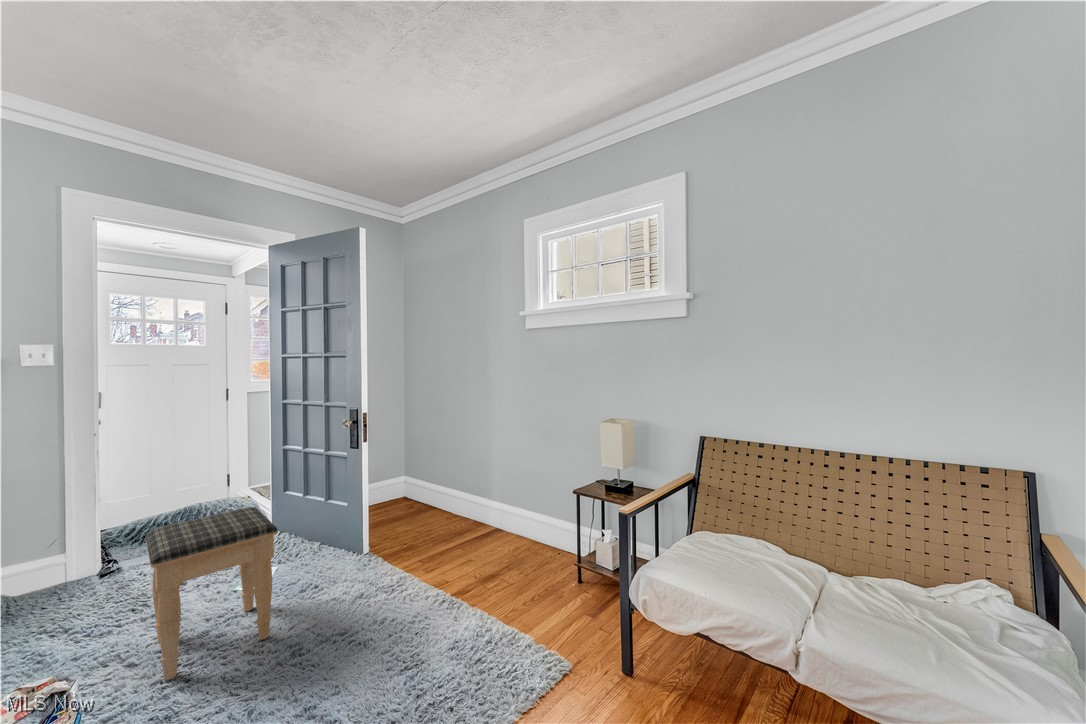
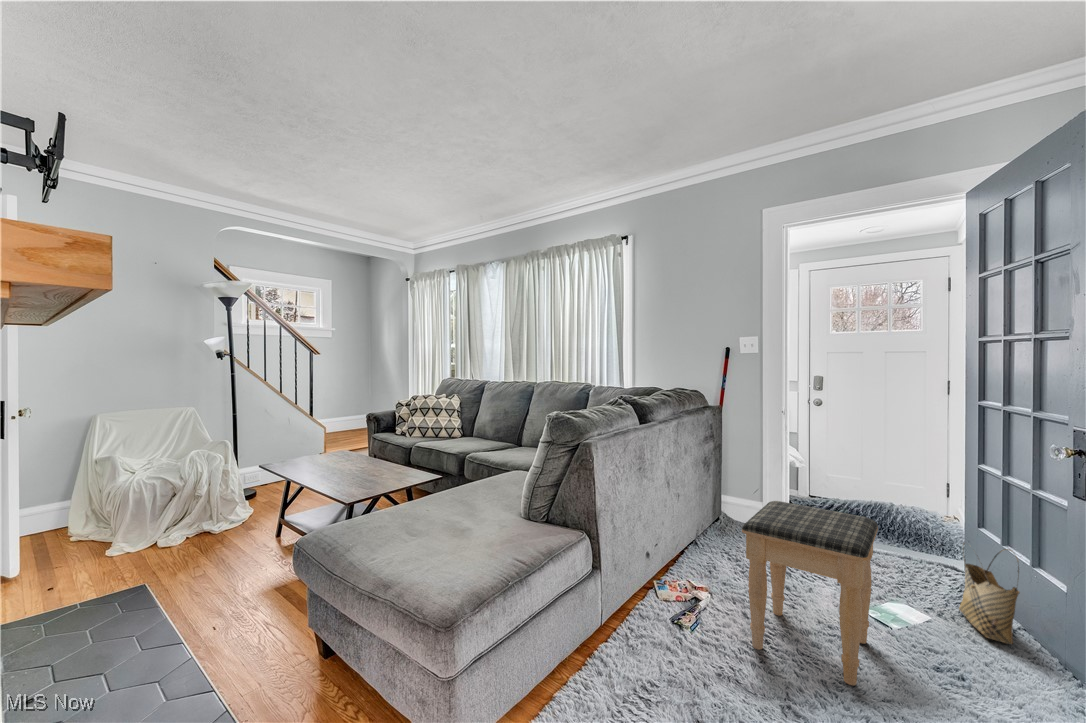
woven basket: none [288,497,326,558] -> present [959,543,1019,644]

